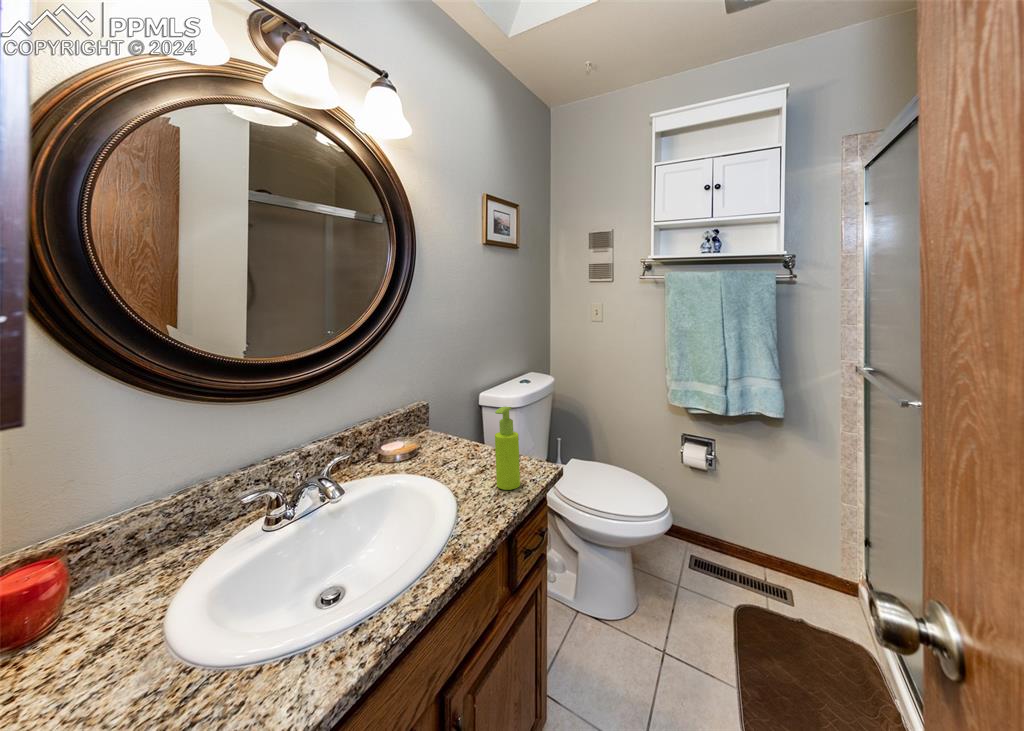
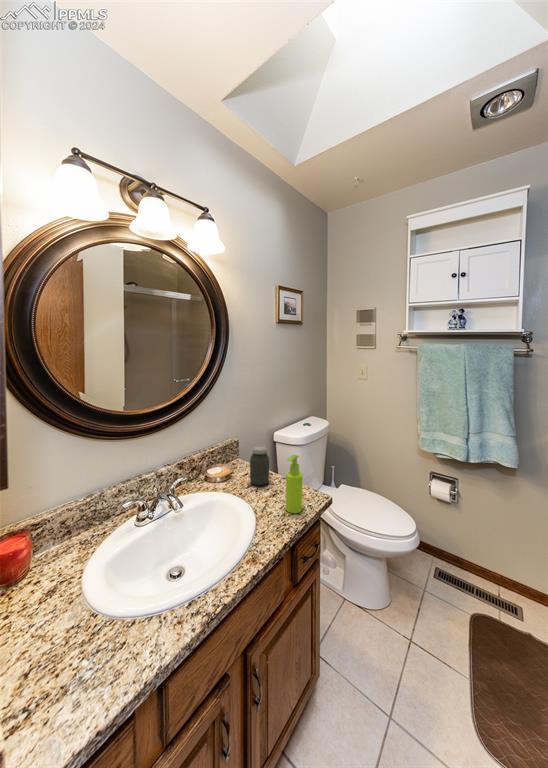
jar: none [440,405,469,460] -> present [250,446,269,485]

